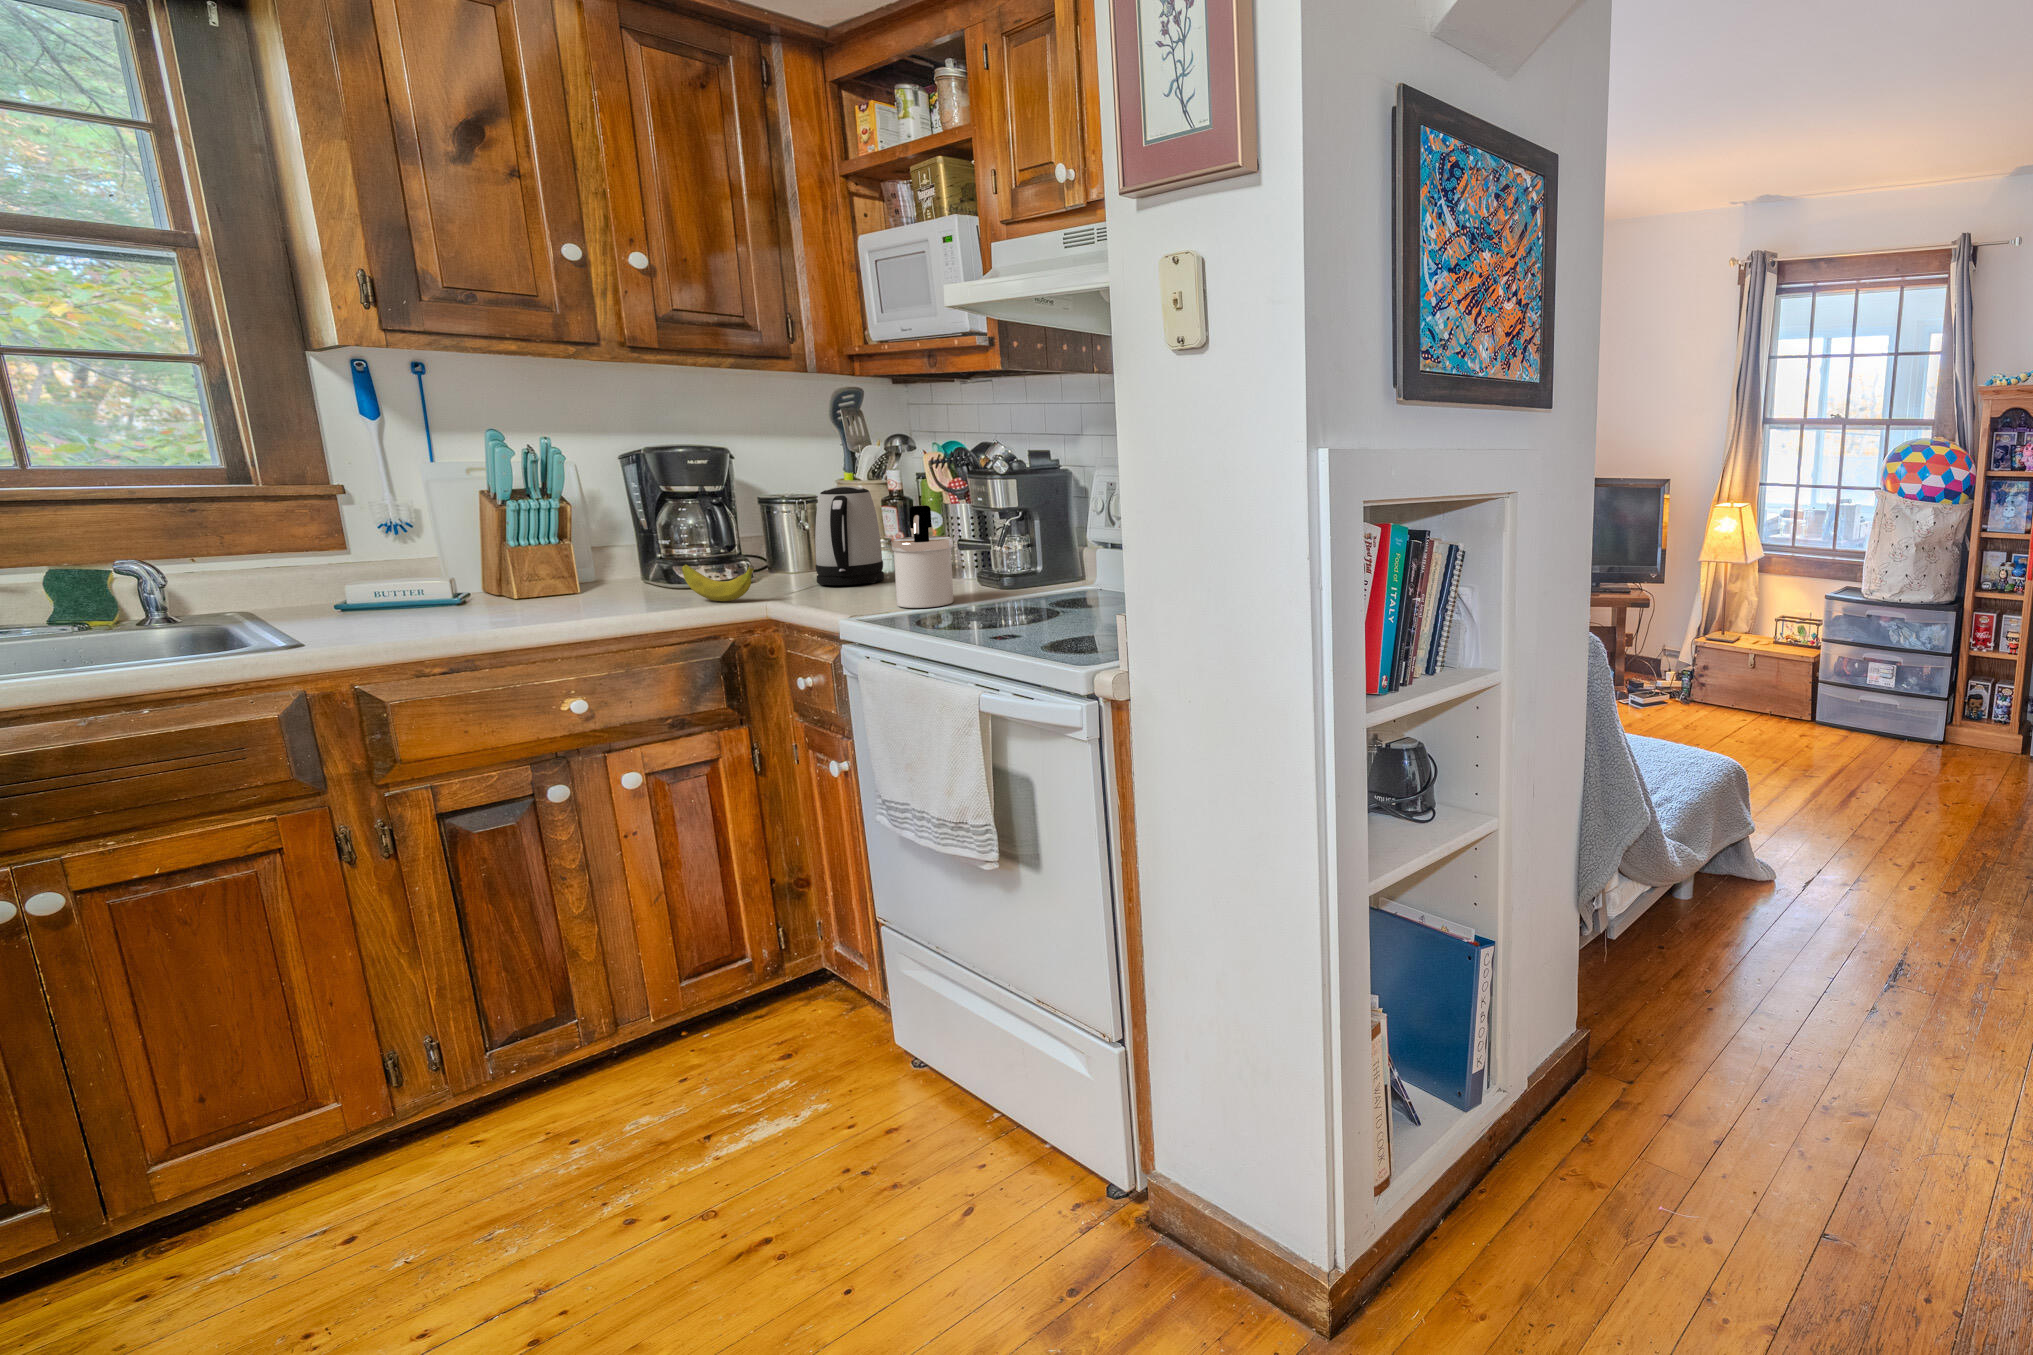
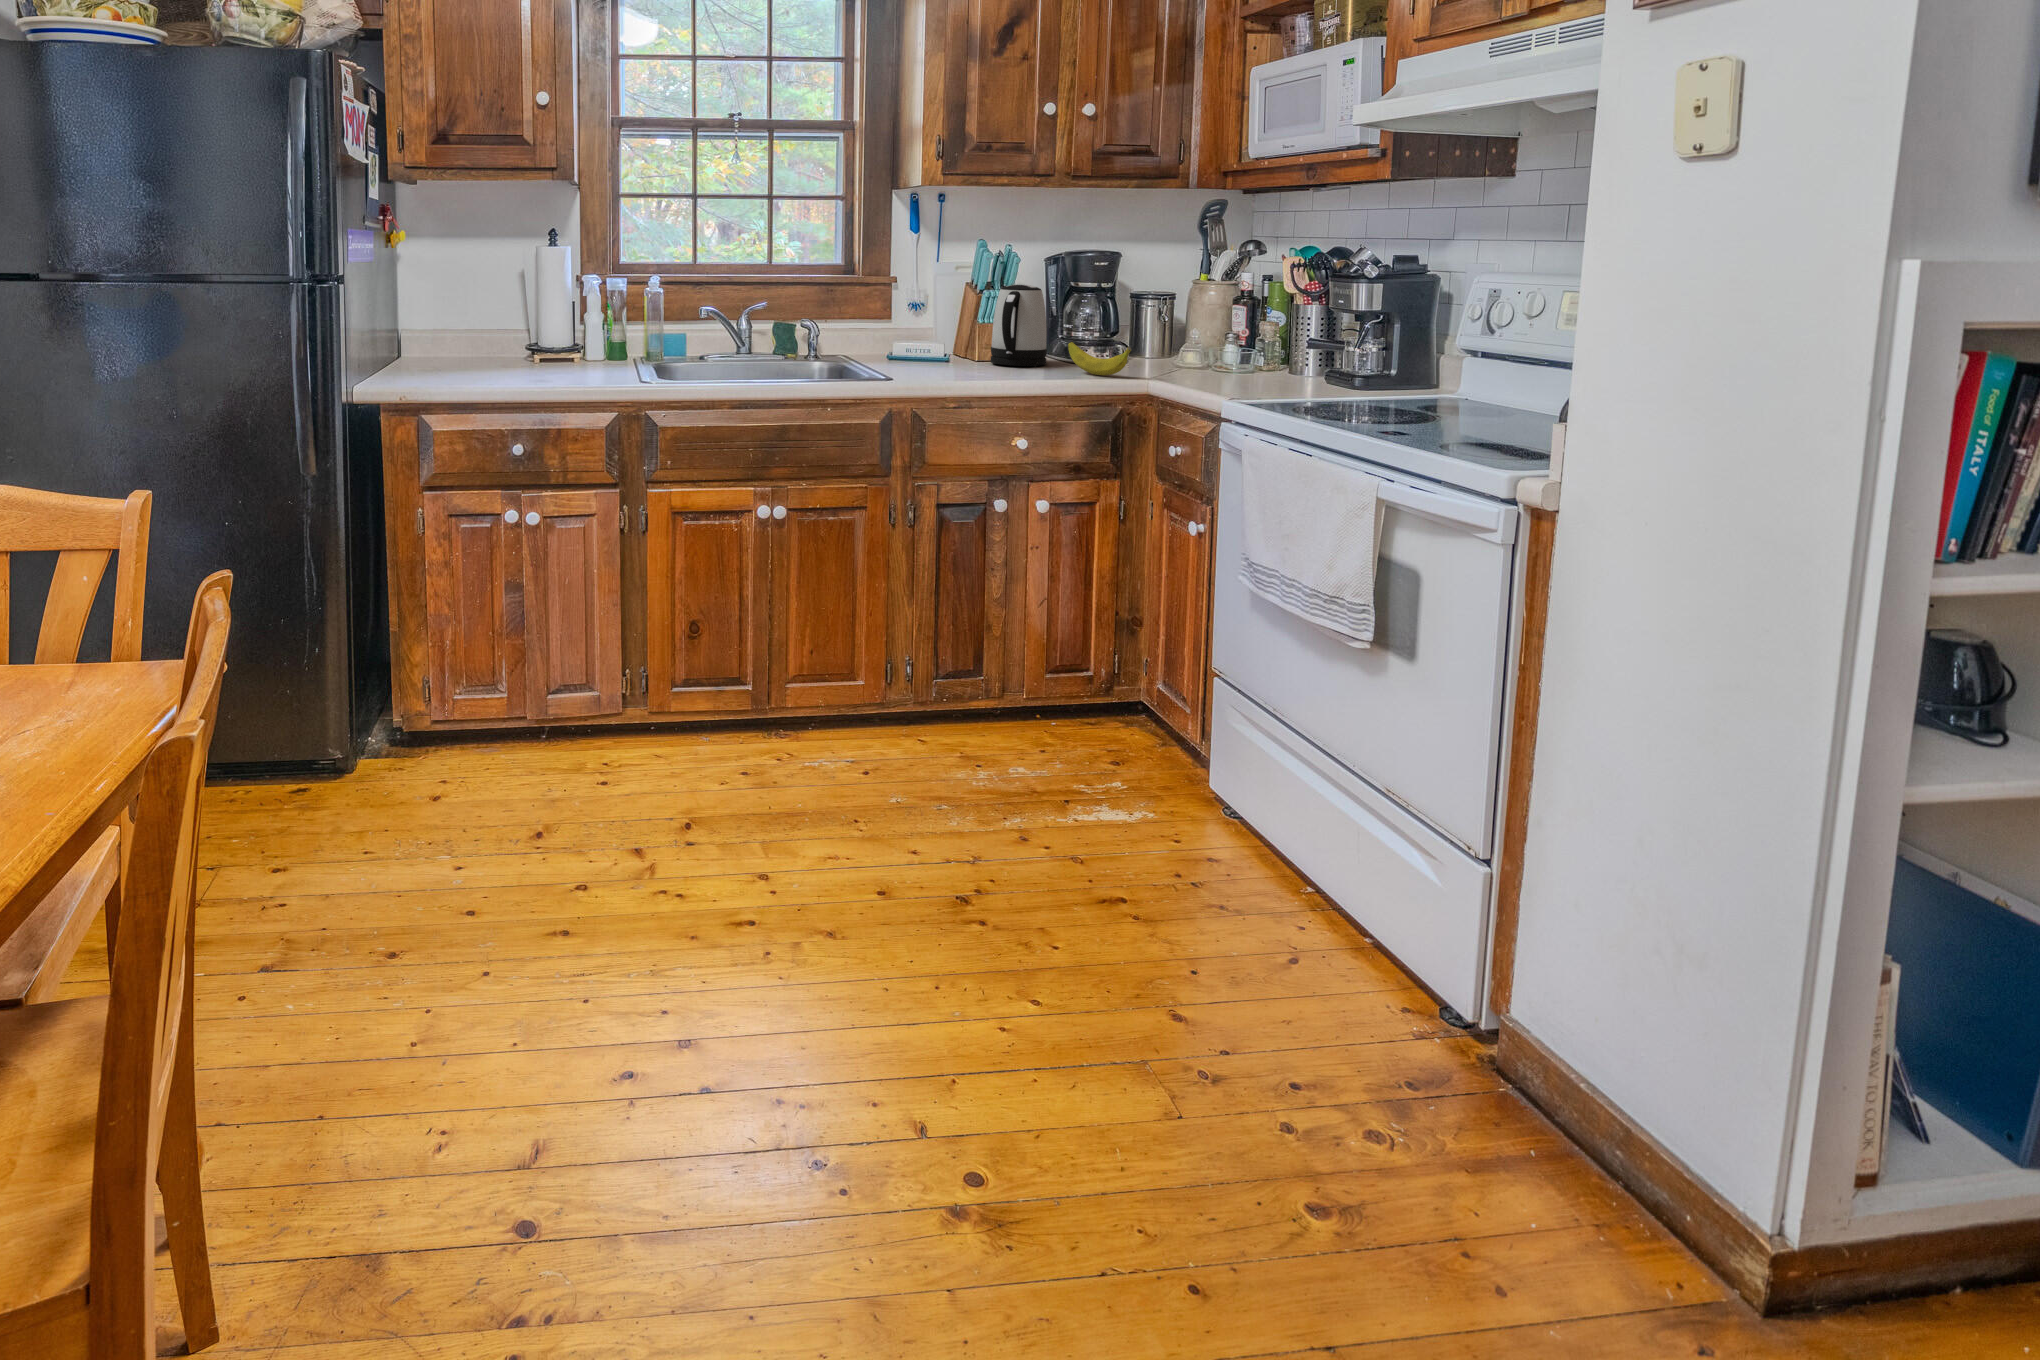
kettle: present [815,486,884,585] -> present [990,284,1047,366]
soap dispenser: present [891,505,954,608] -> none [1265,305,1330,400]

